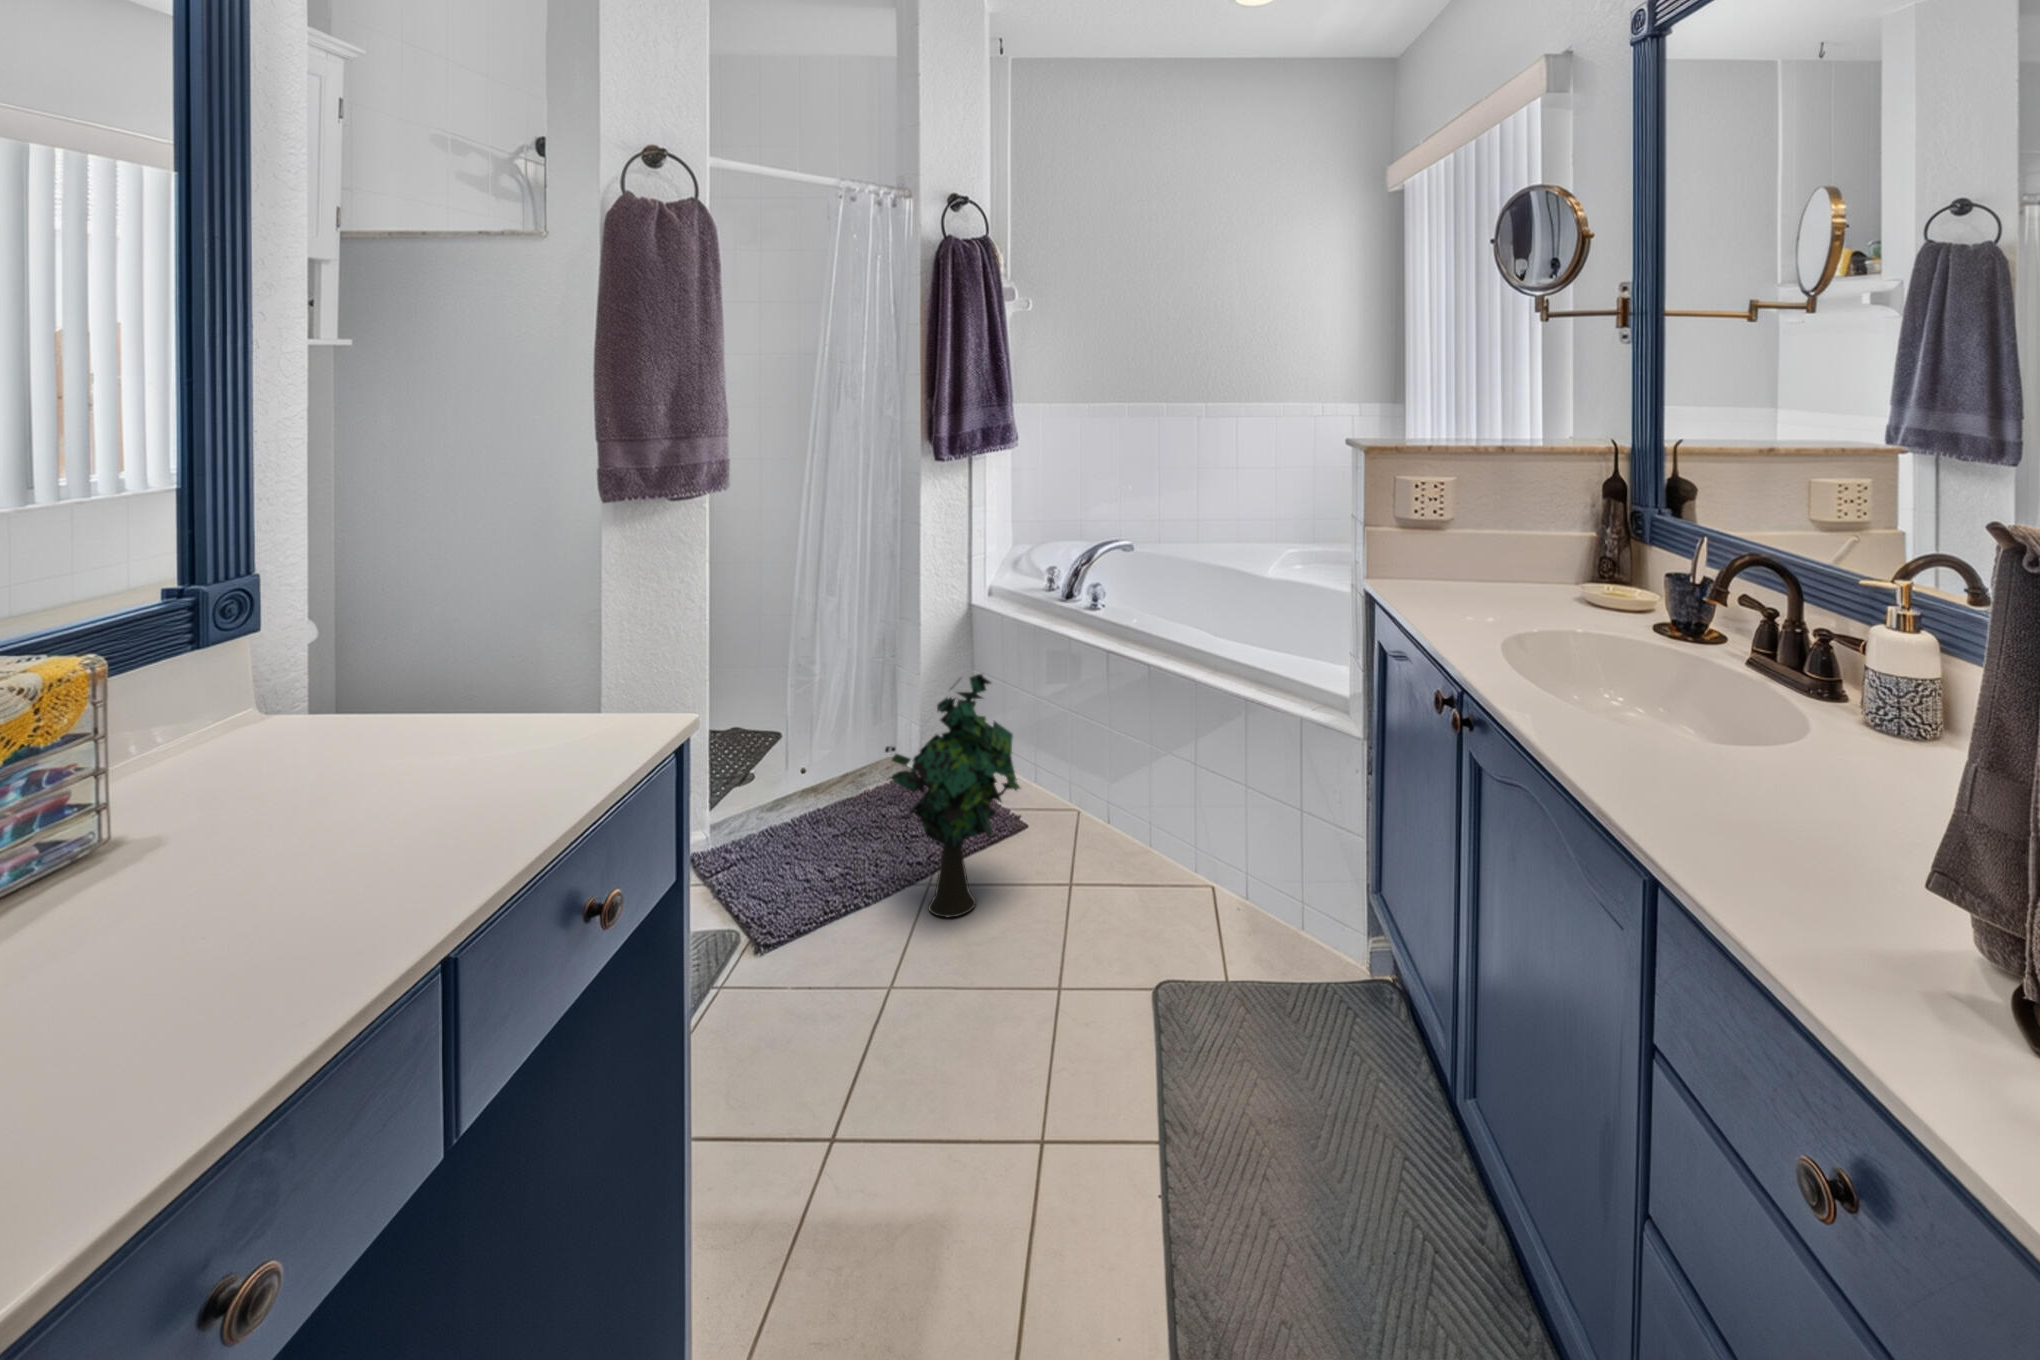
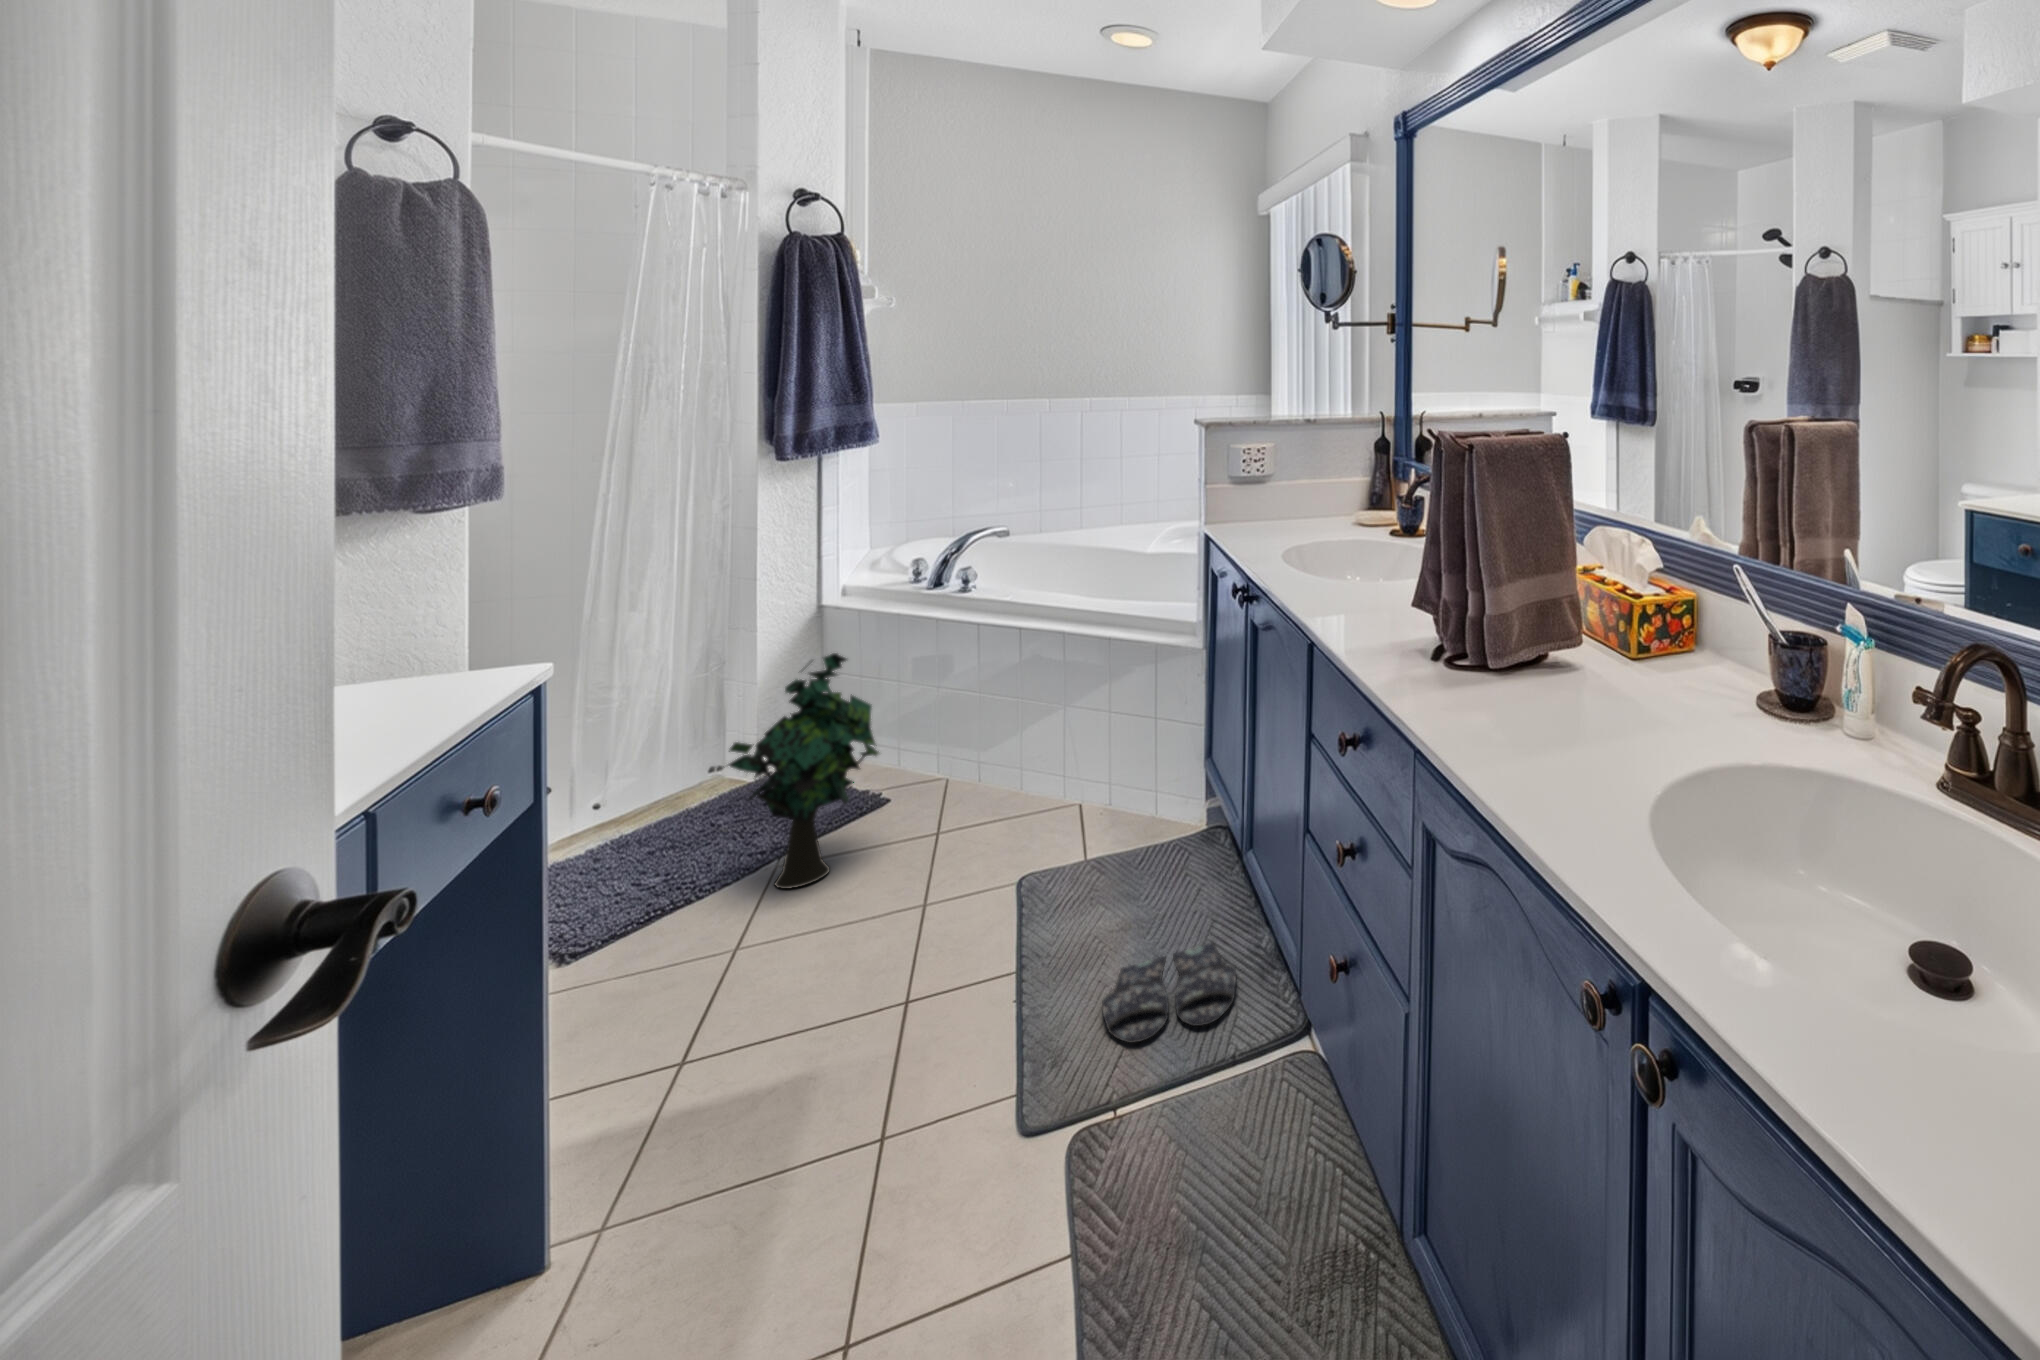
slippers: none [1253,1123,1425,1285] -> present [1102,943,1236,1043]

